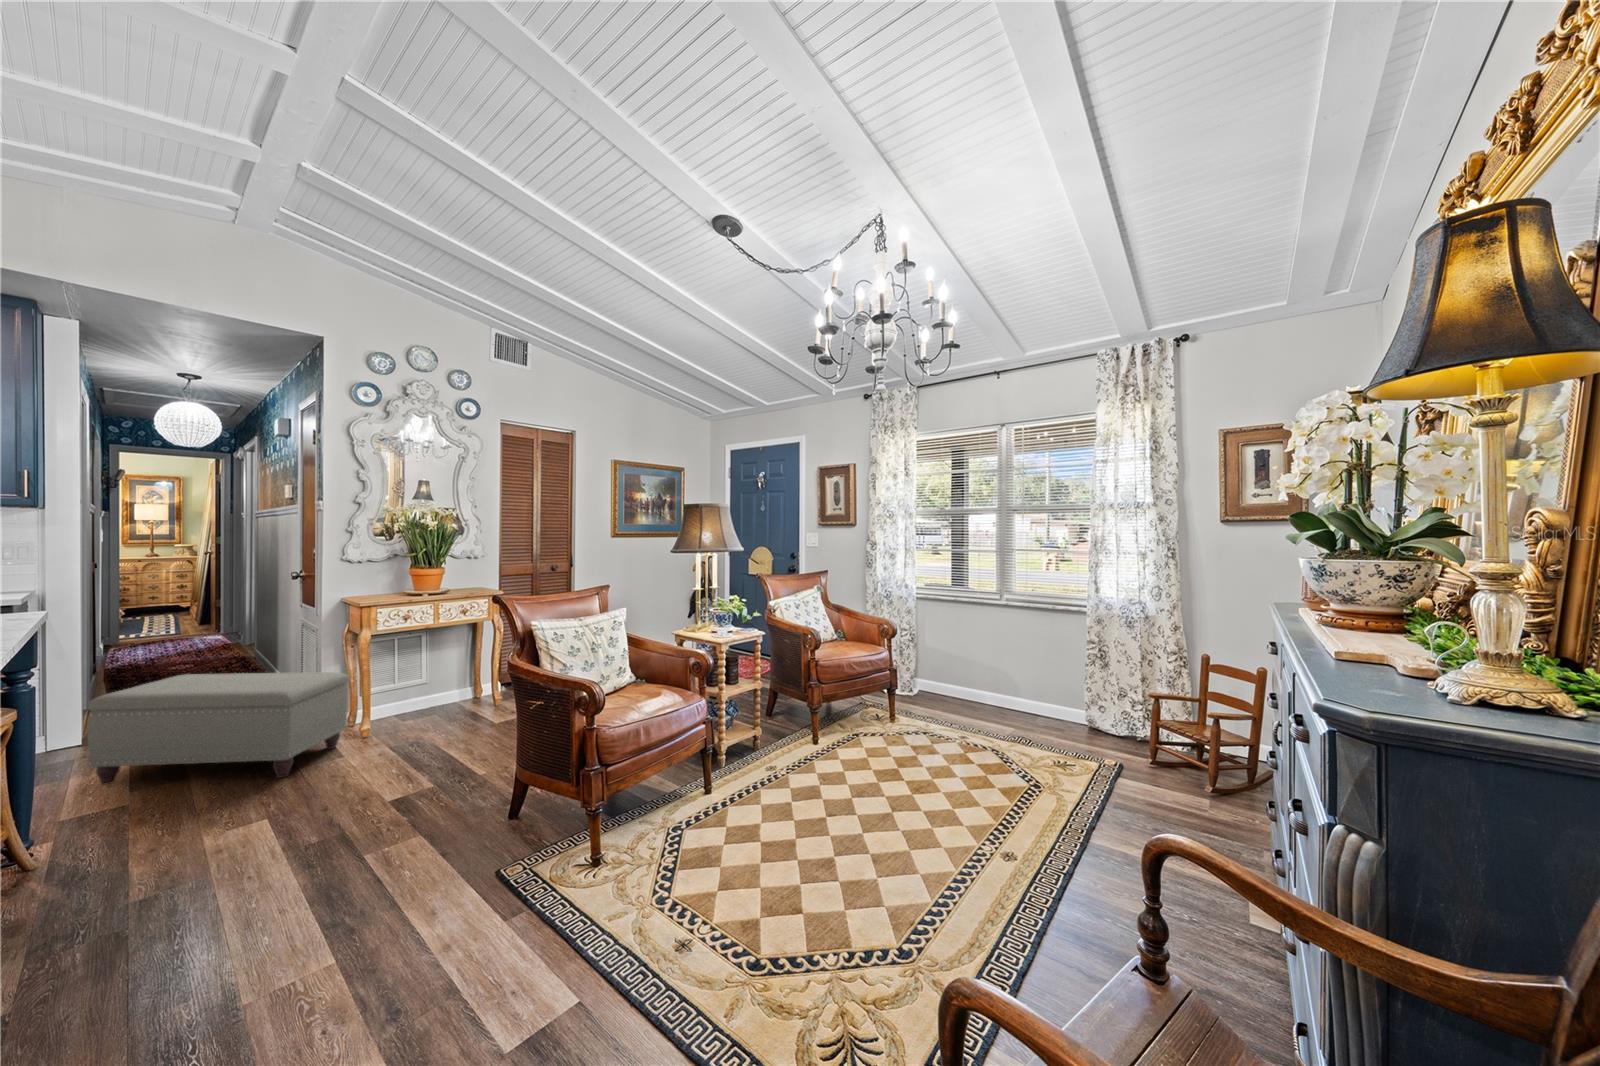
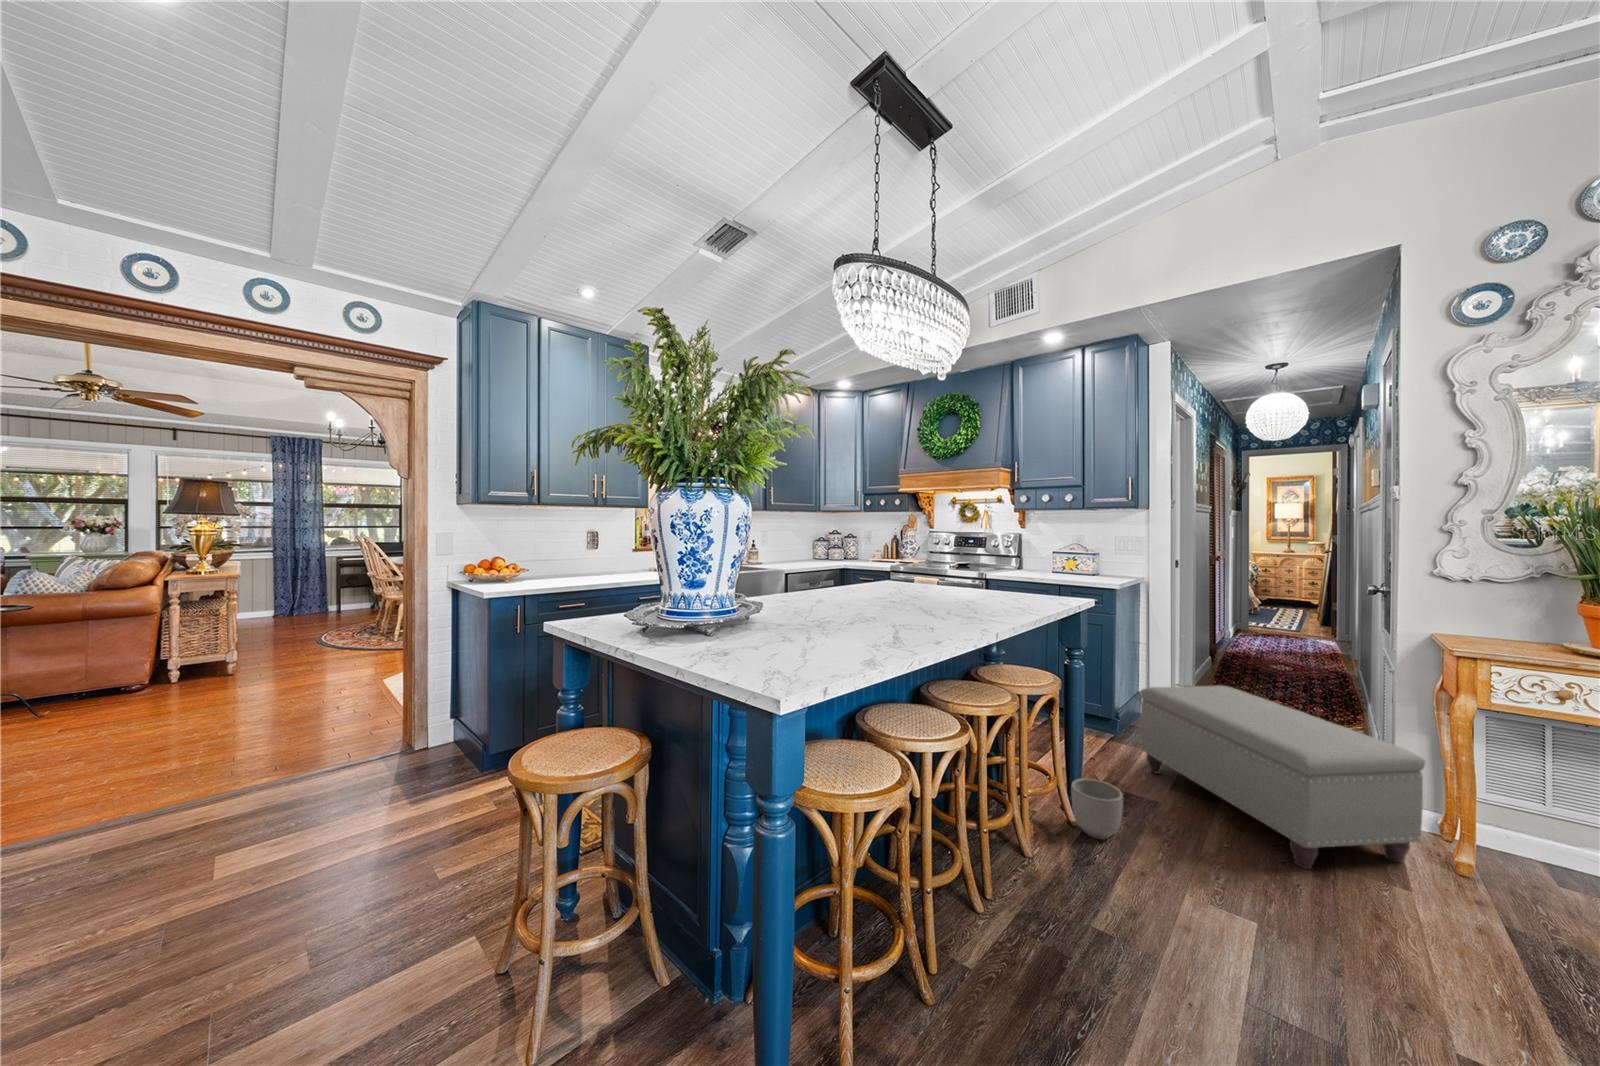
planter: none [42,791,121,856] -> present [1071,778,1123,839]

